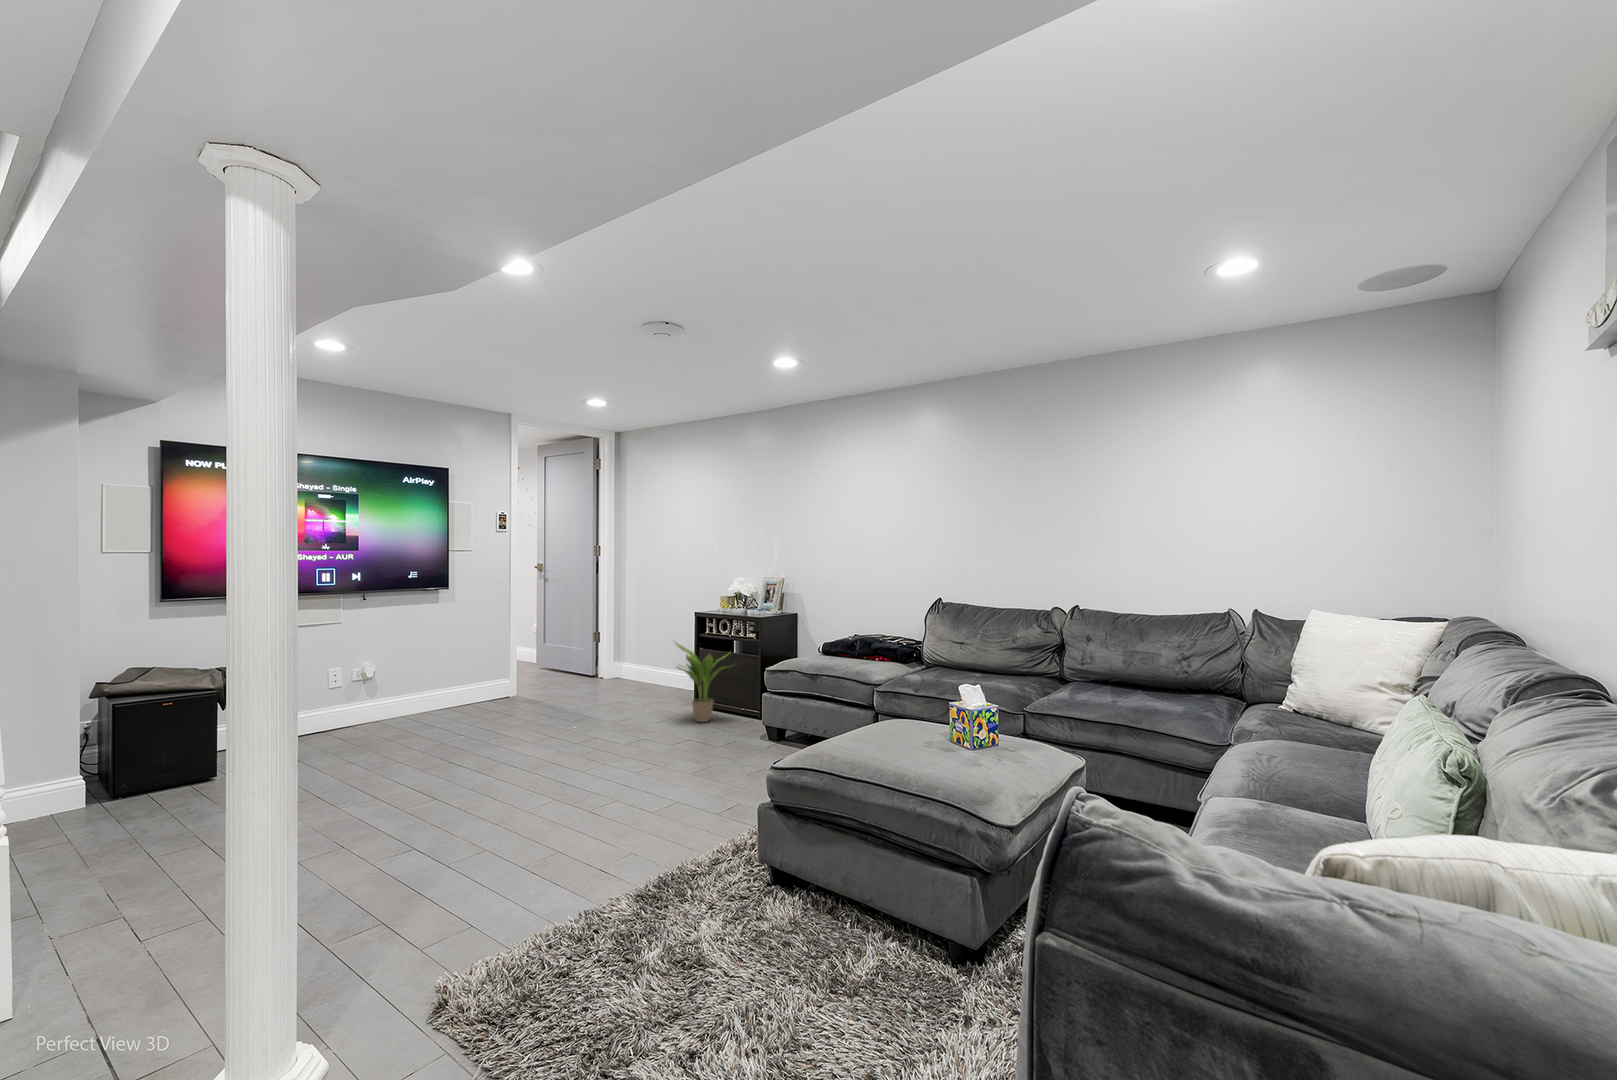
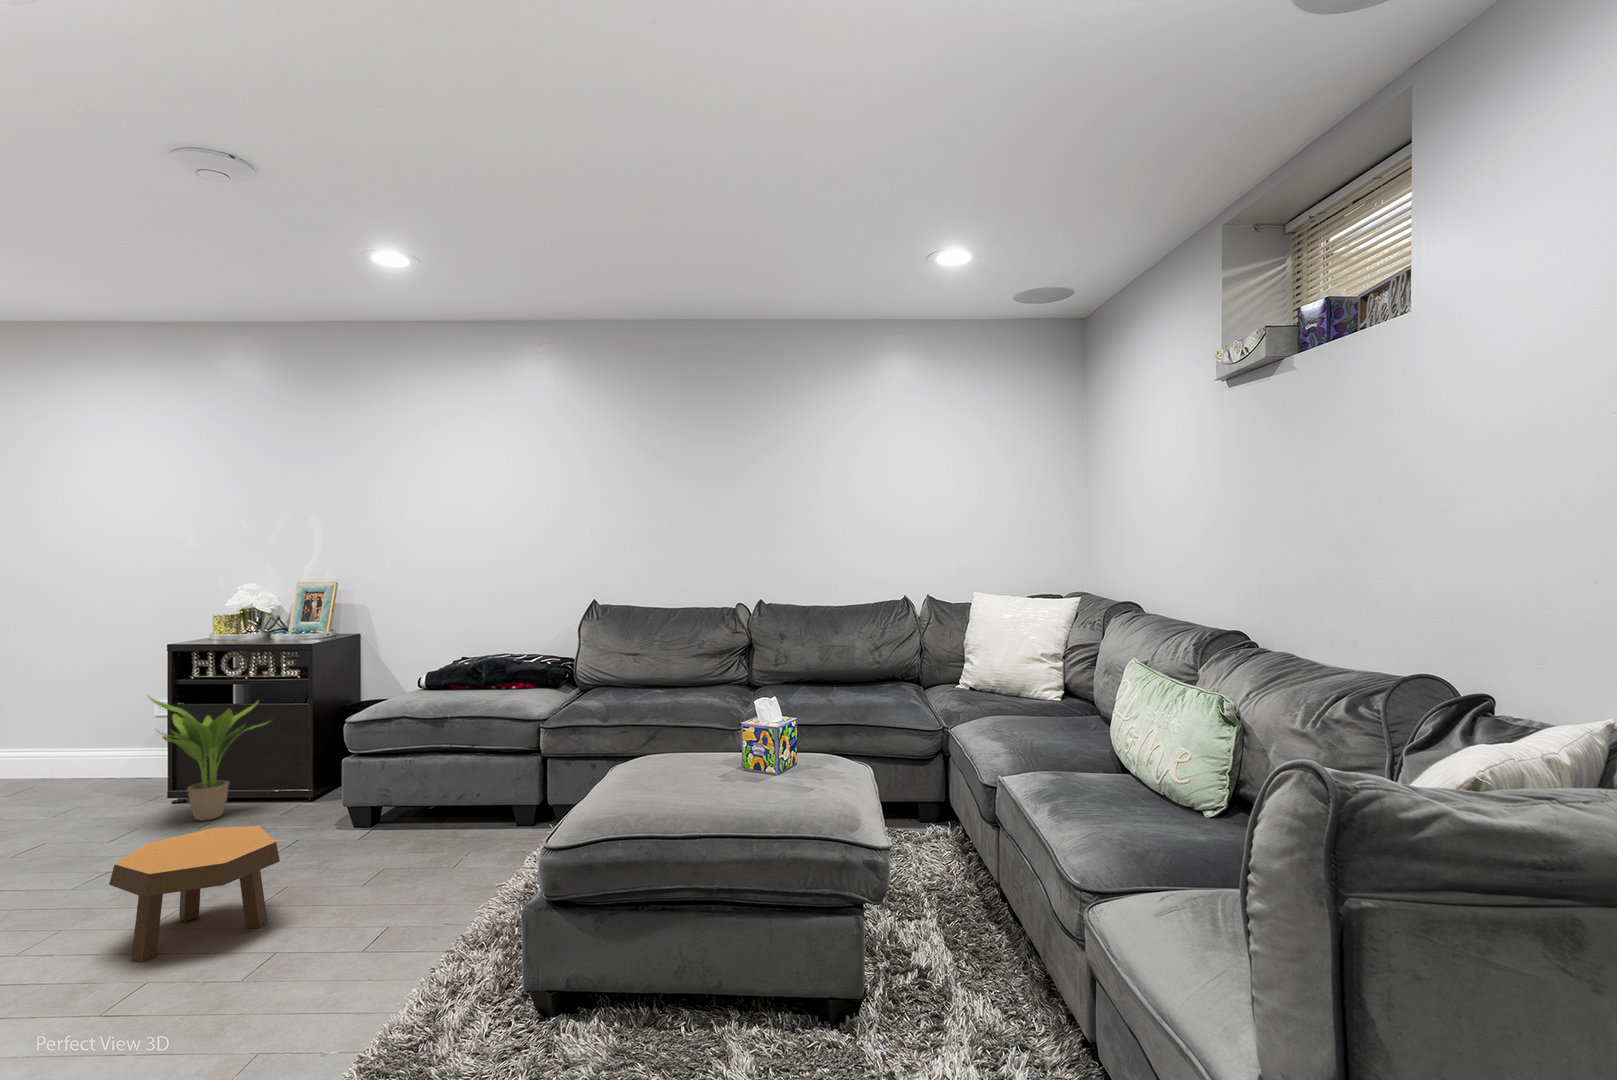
footstool: none [606,722,688,791] -> present [109,826,280,962]

